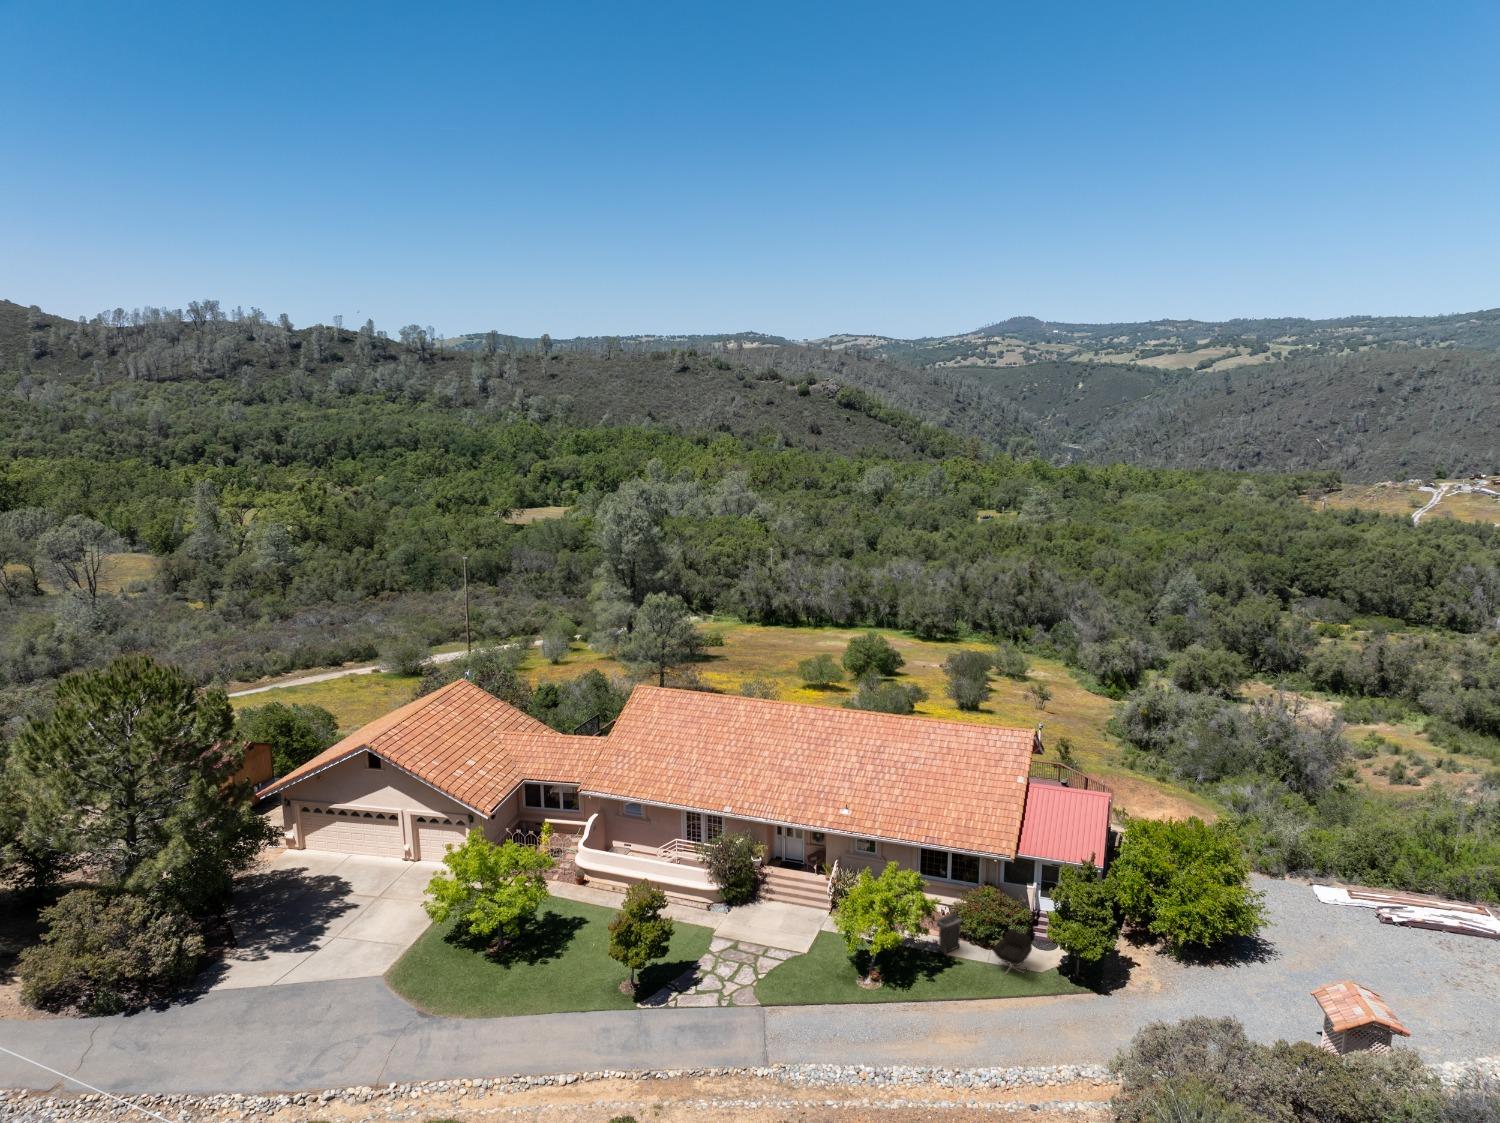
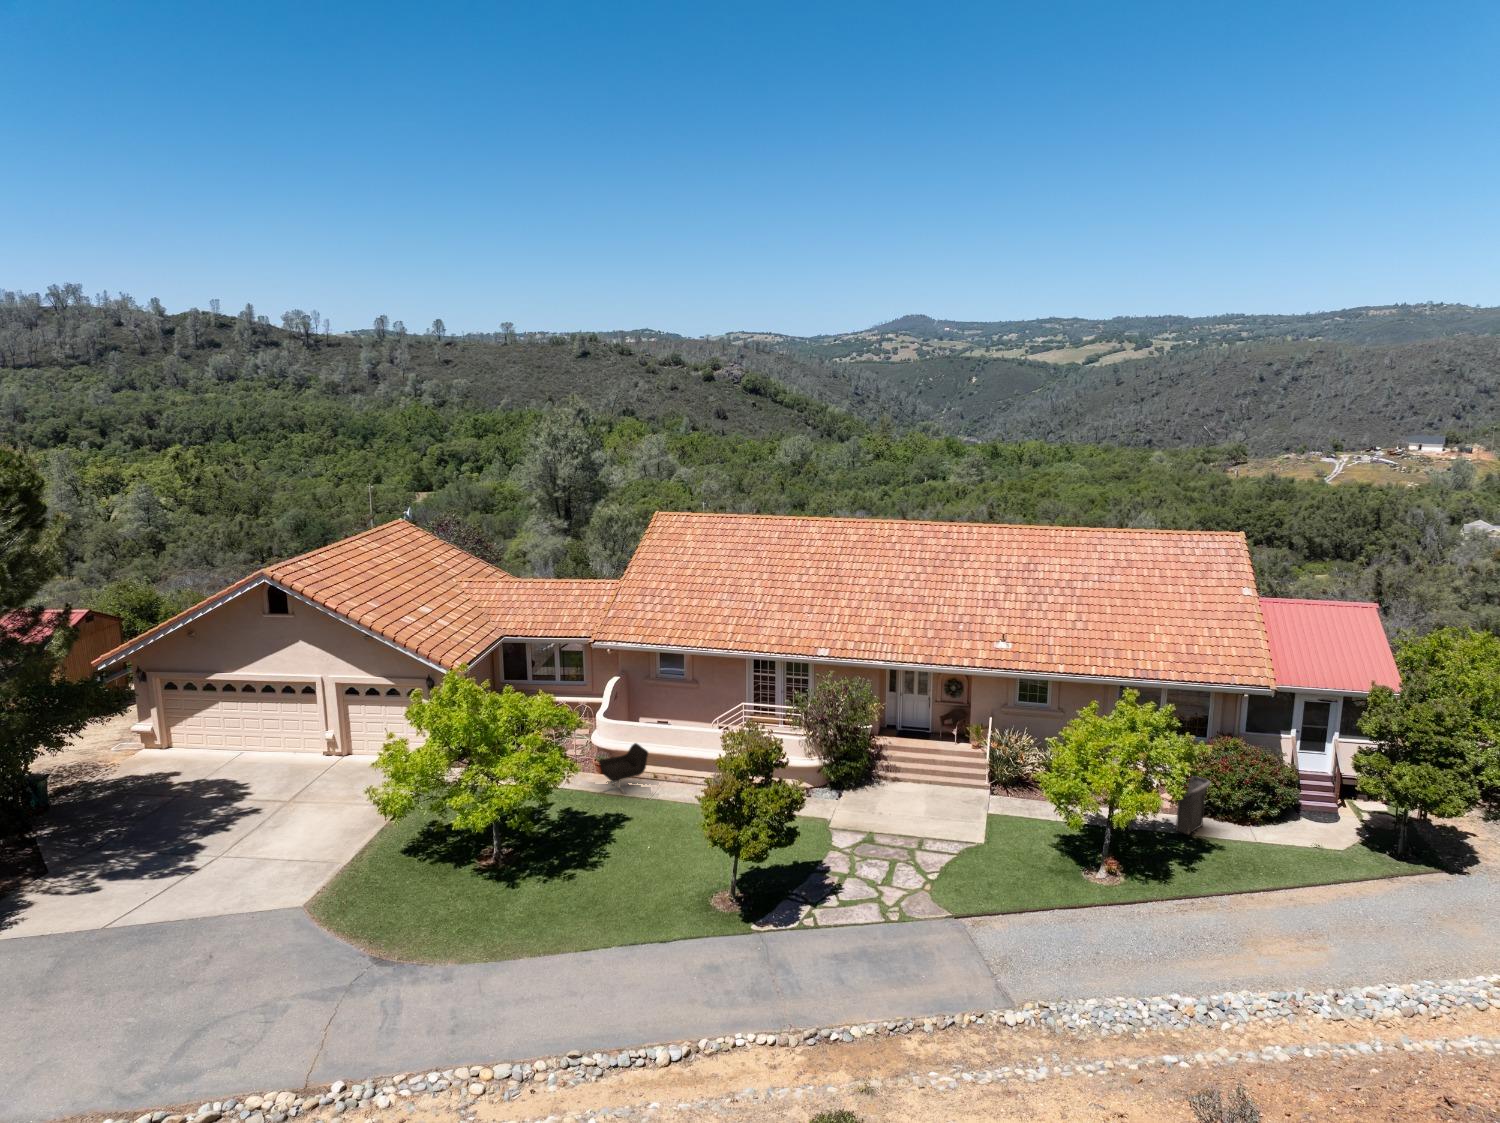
lounge chair: present [993,929,1032,974] -> present [599,743,648,794]

